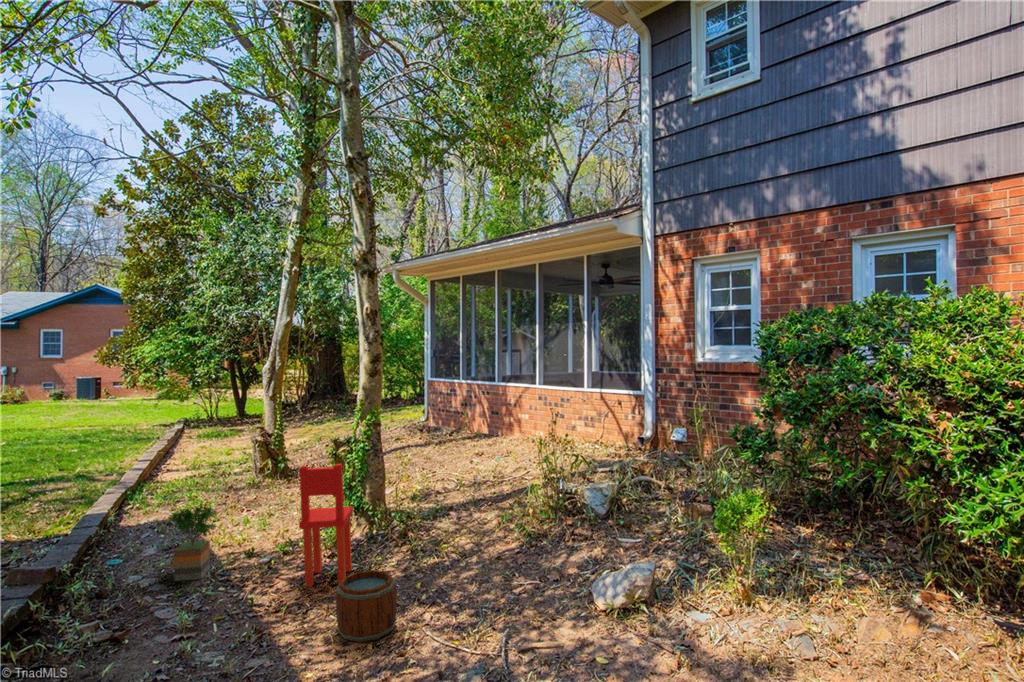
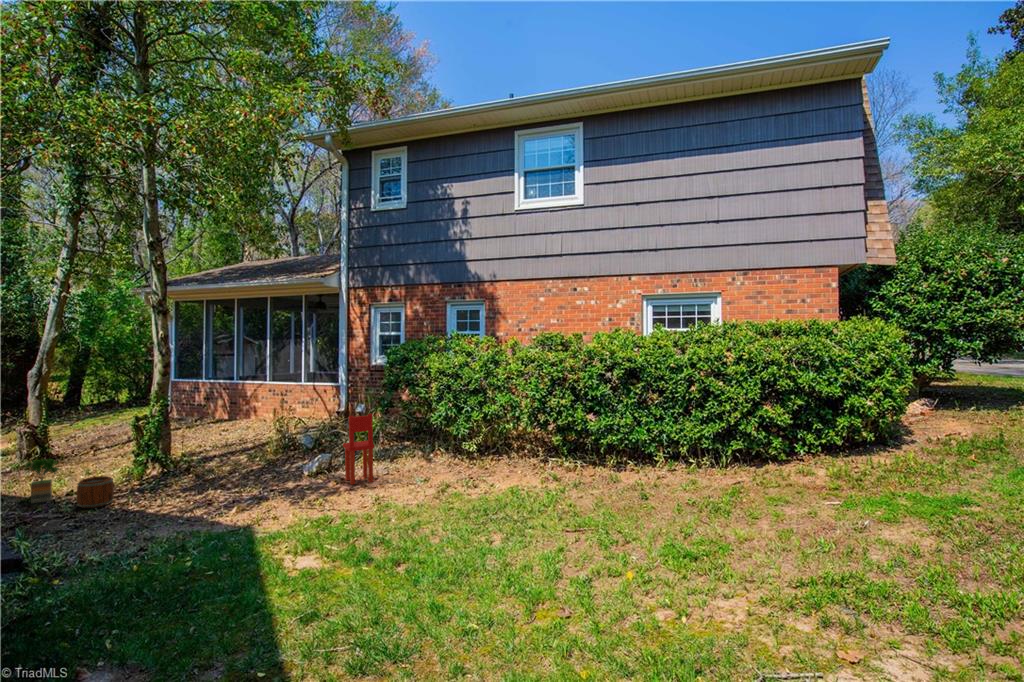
chair: present [299,464,353,586] -> present [343,414,374,484]
bucket: present [336,570,397,642] -> present [77,476,114,508]

